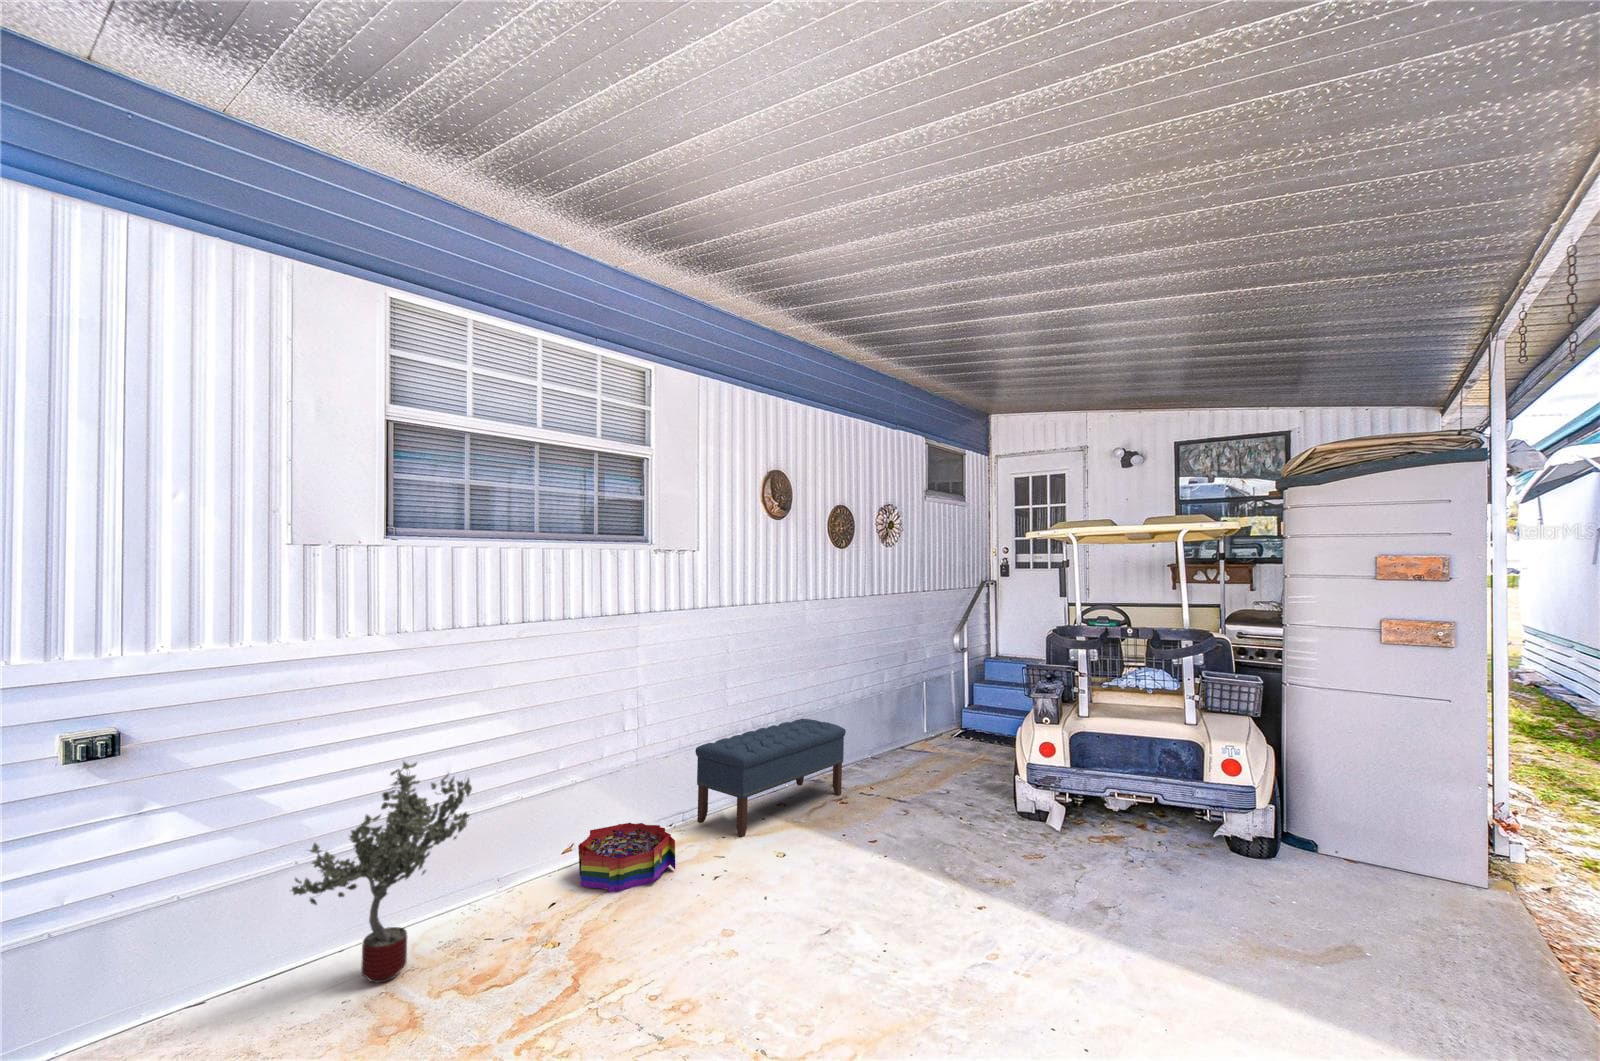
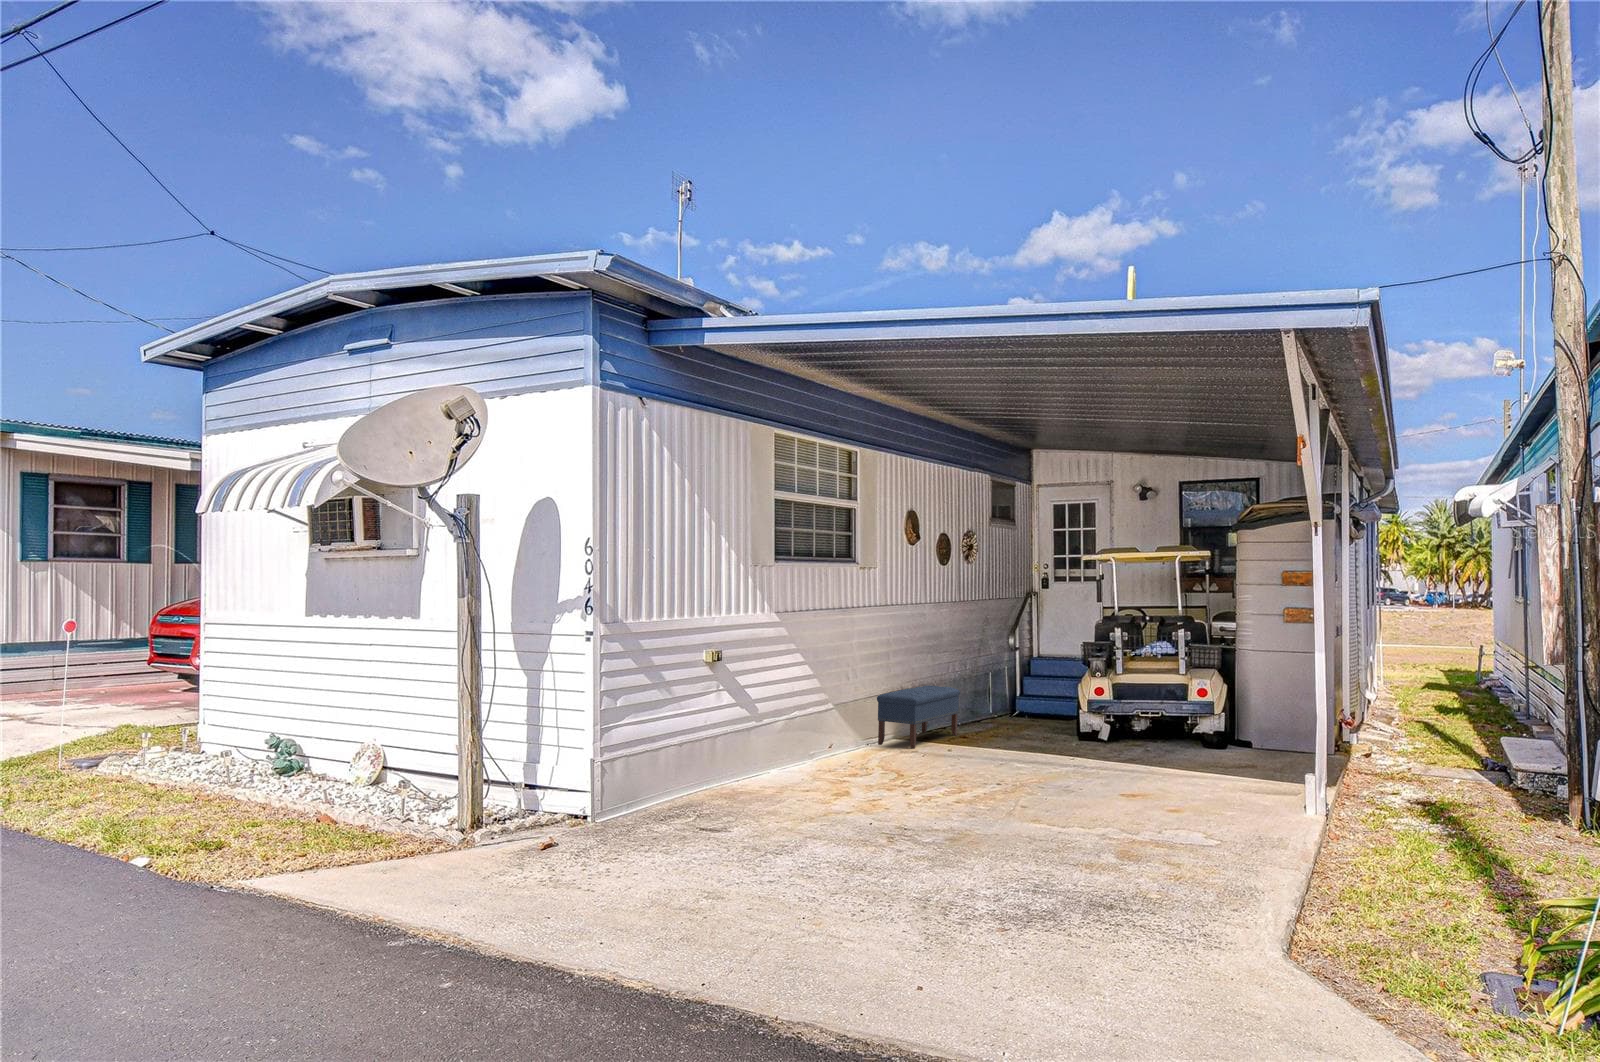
potted tree: present [291,762,472,983] -> none [764,677,825,781]
storage bin: present [578,823,675,893] -> none [835,735,892,763]

